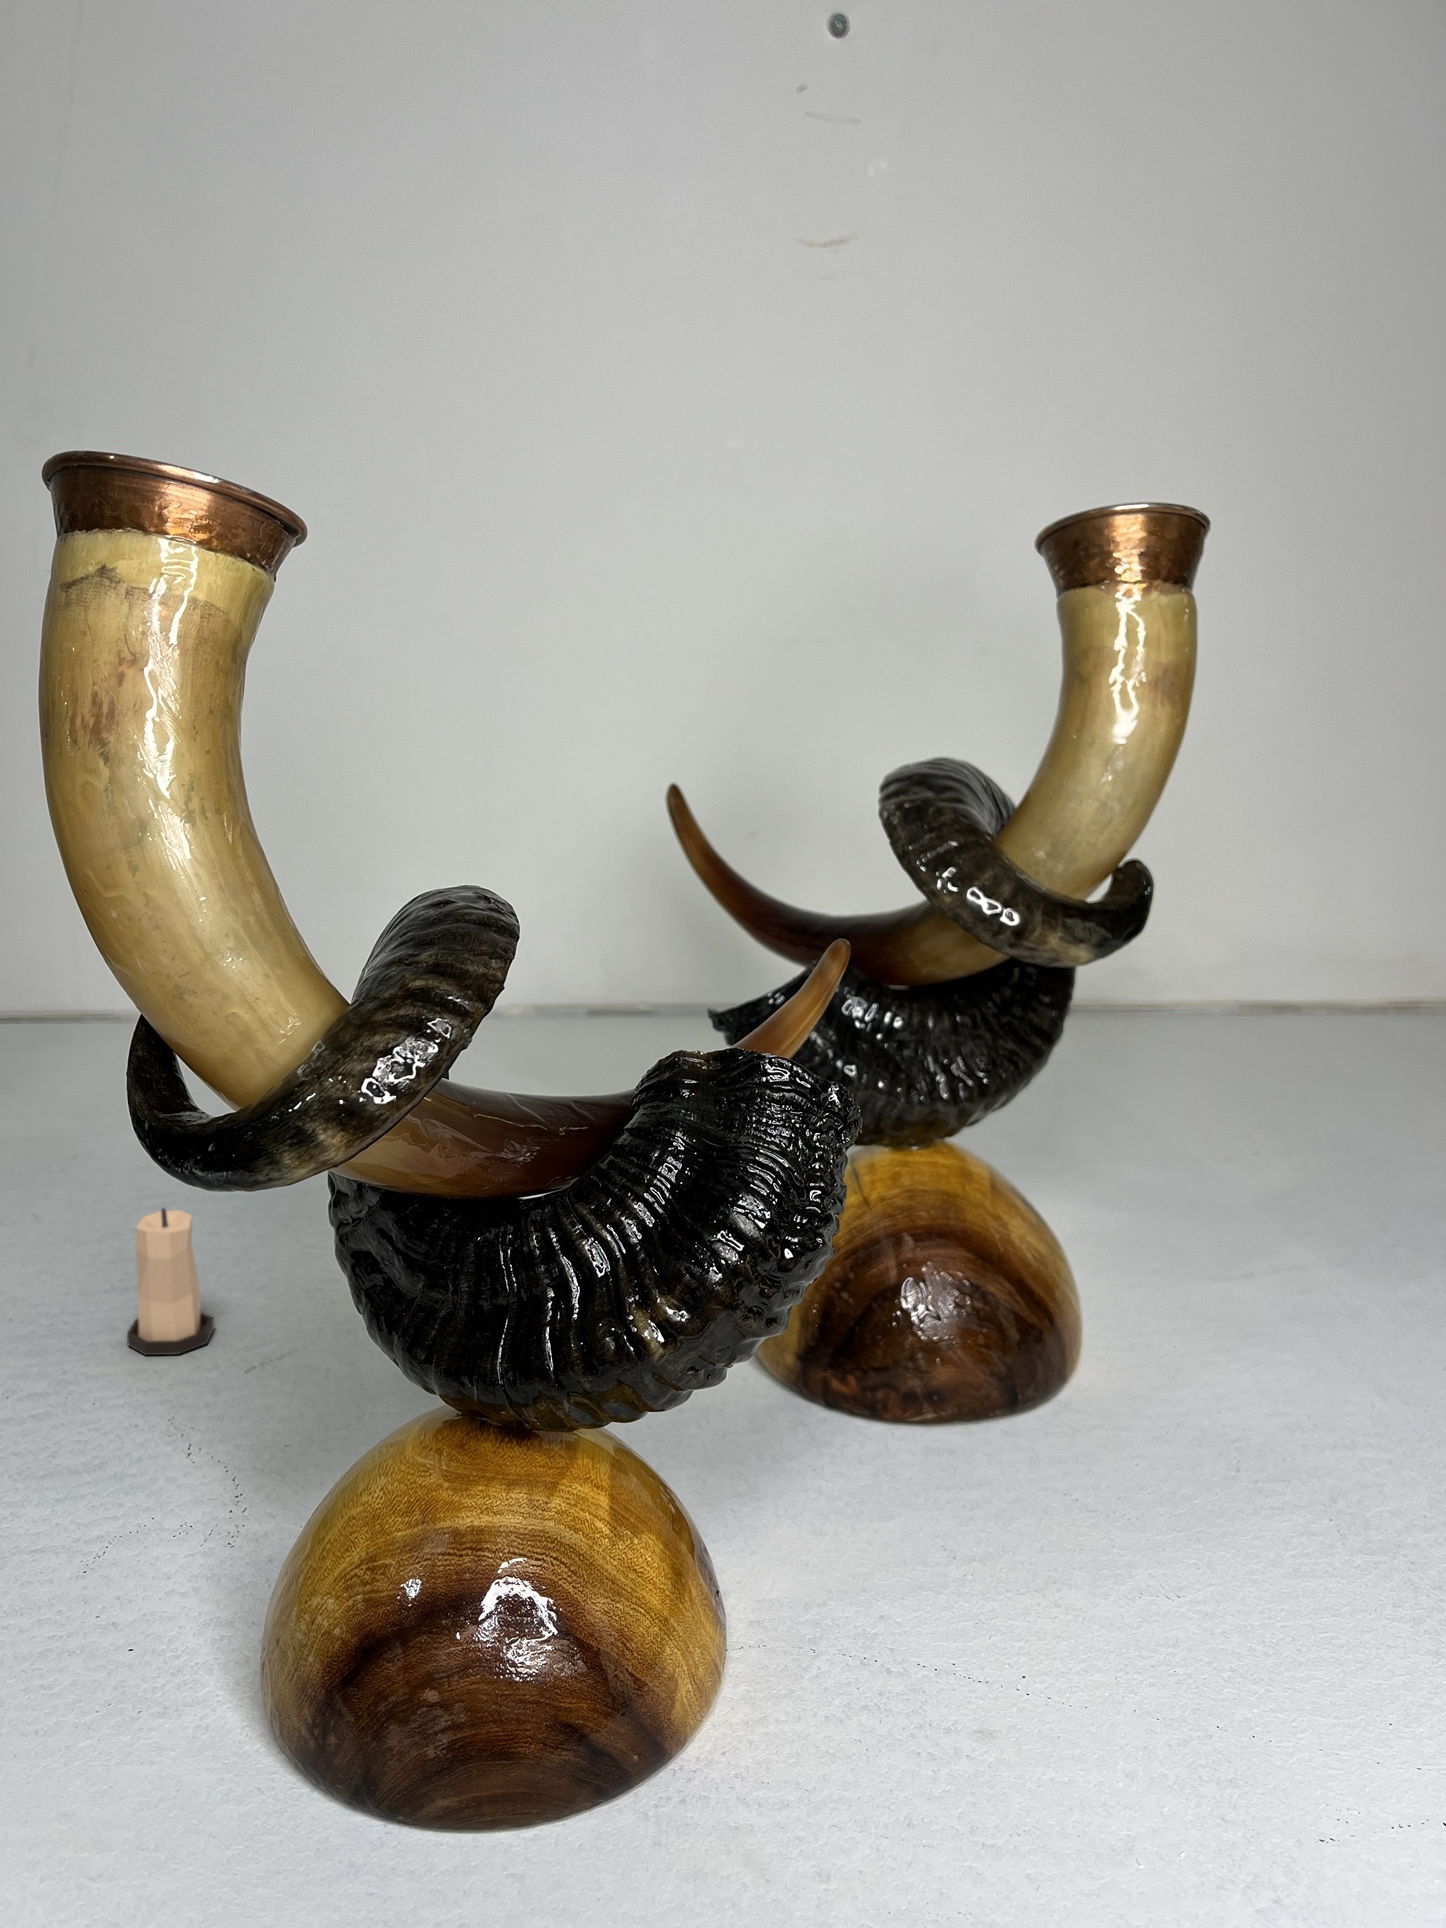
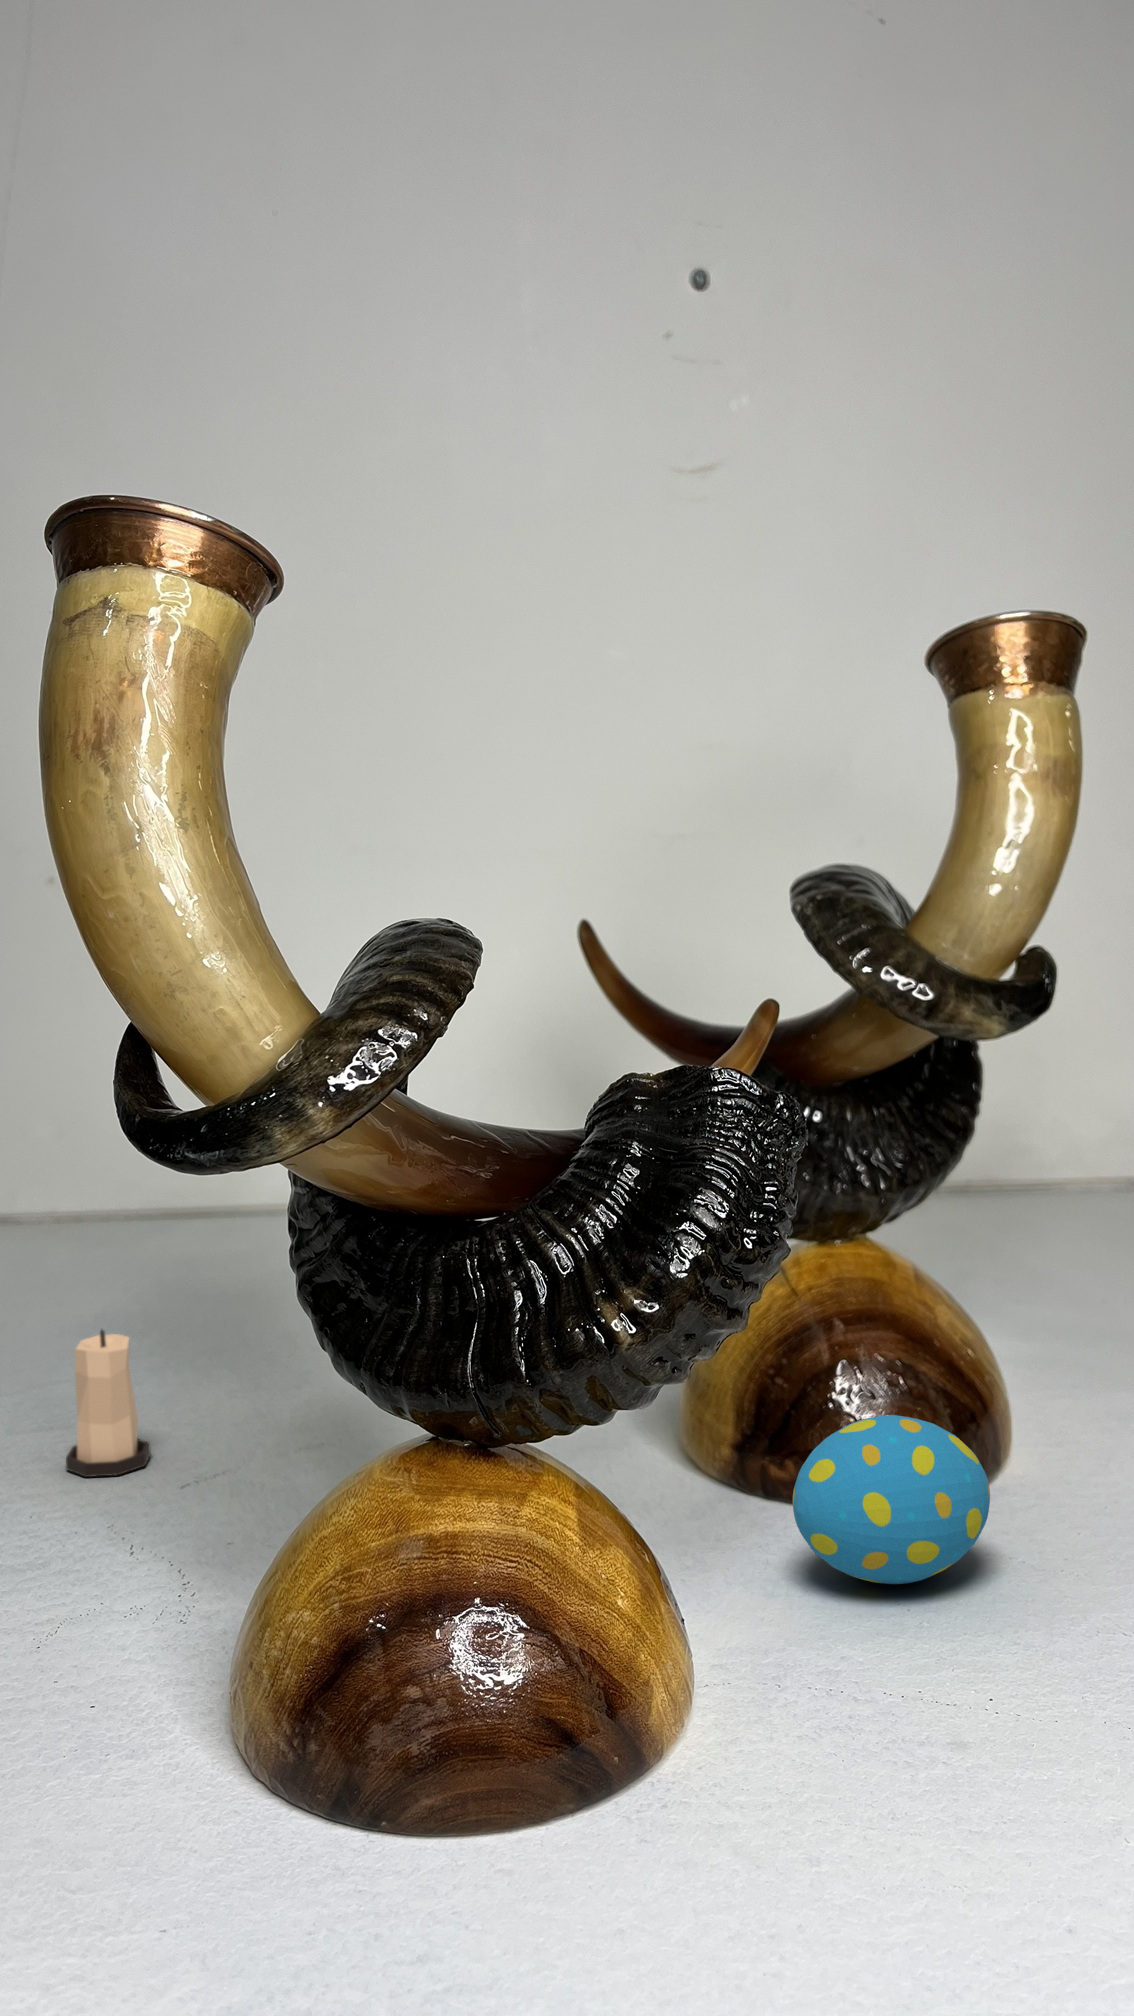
decorative egg: none [845,1361,1047,1532] -> present [793,1415,990,1584]

